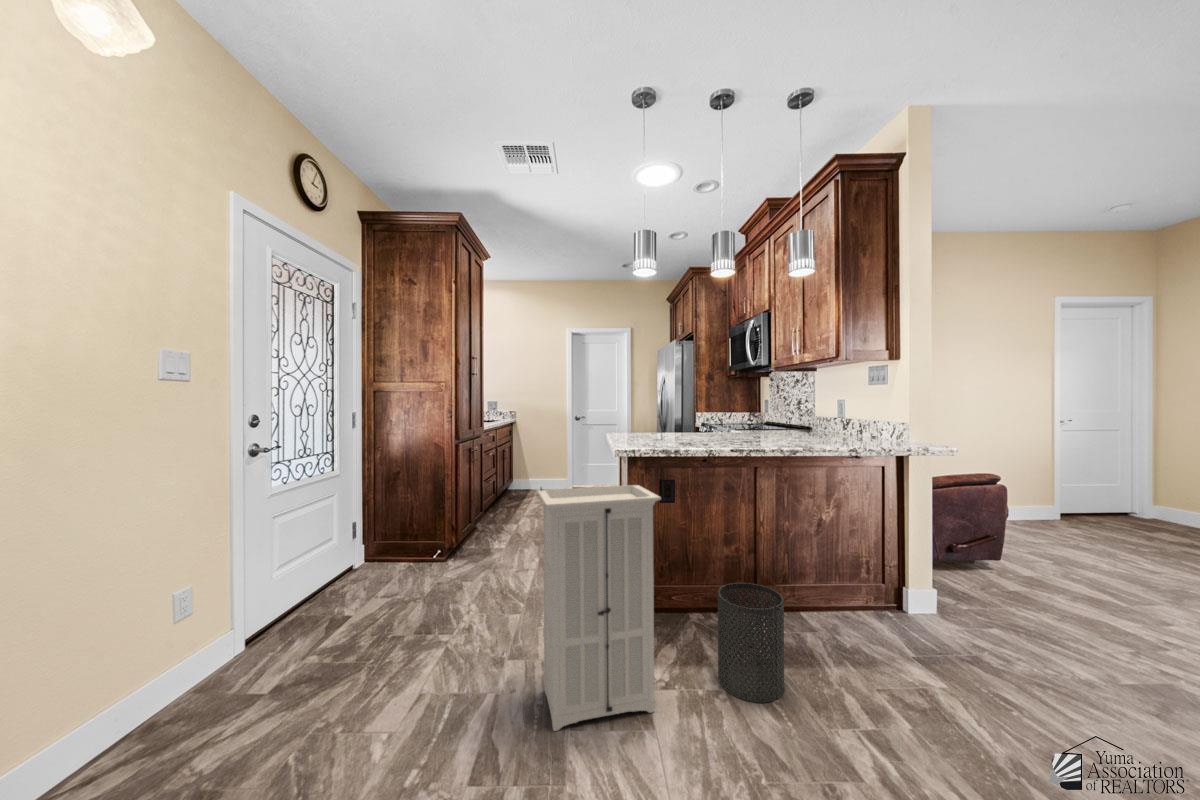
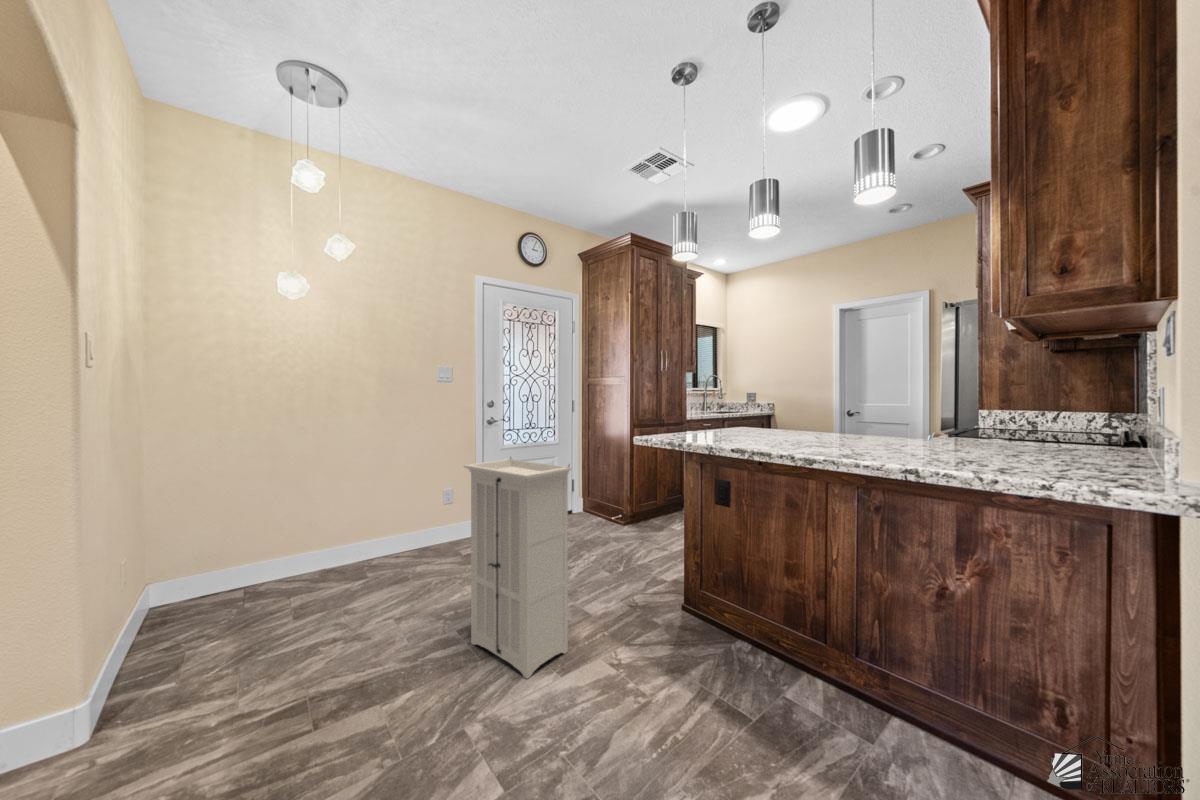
trash can: present [718,583,784,703] -> none [592,601,669,758]

